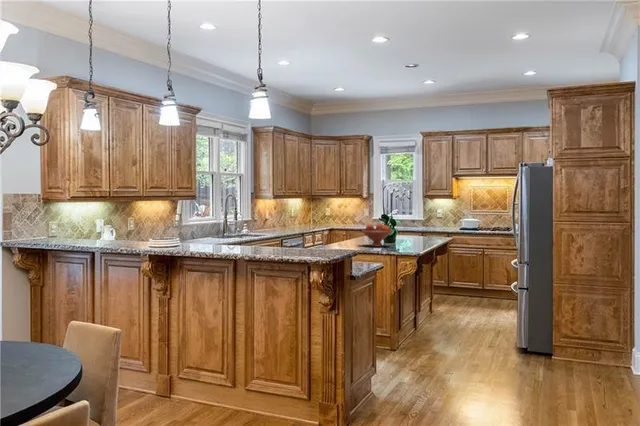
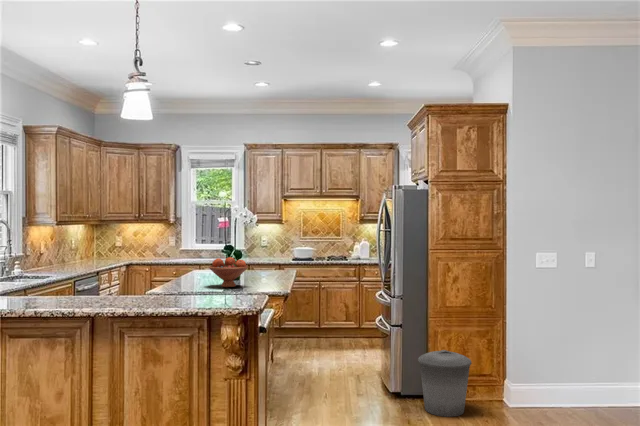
trash can: none [534,311,586,369] -> present [418,350,472,417]

